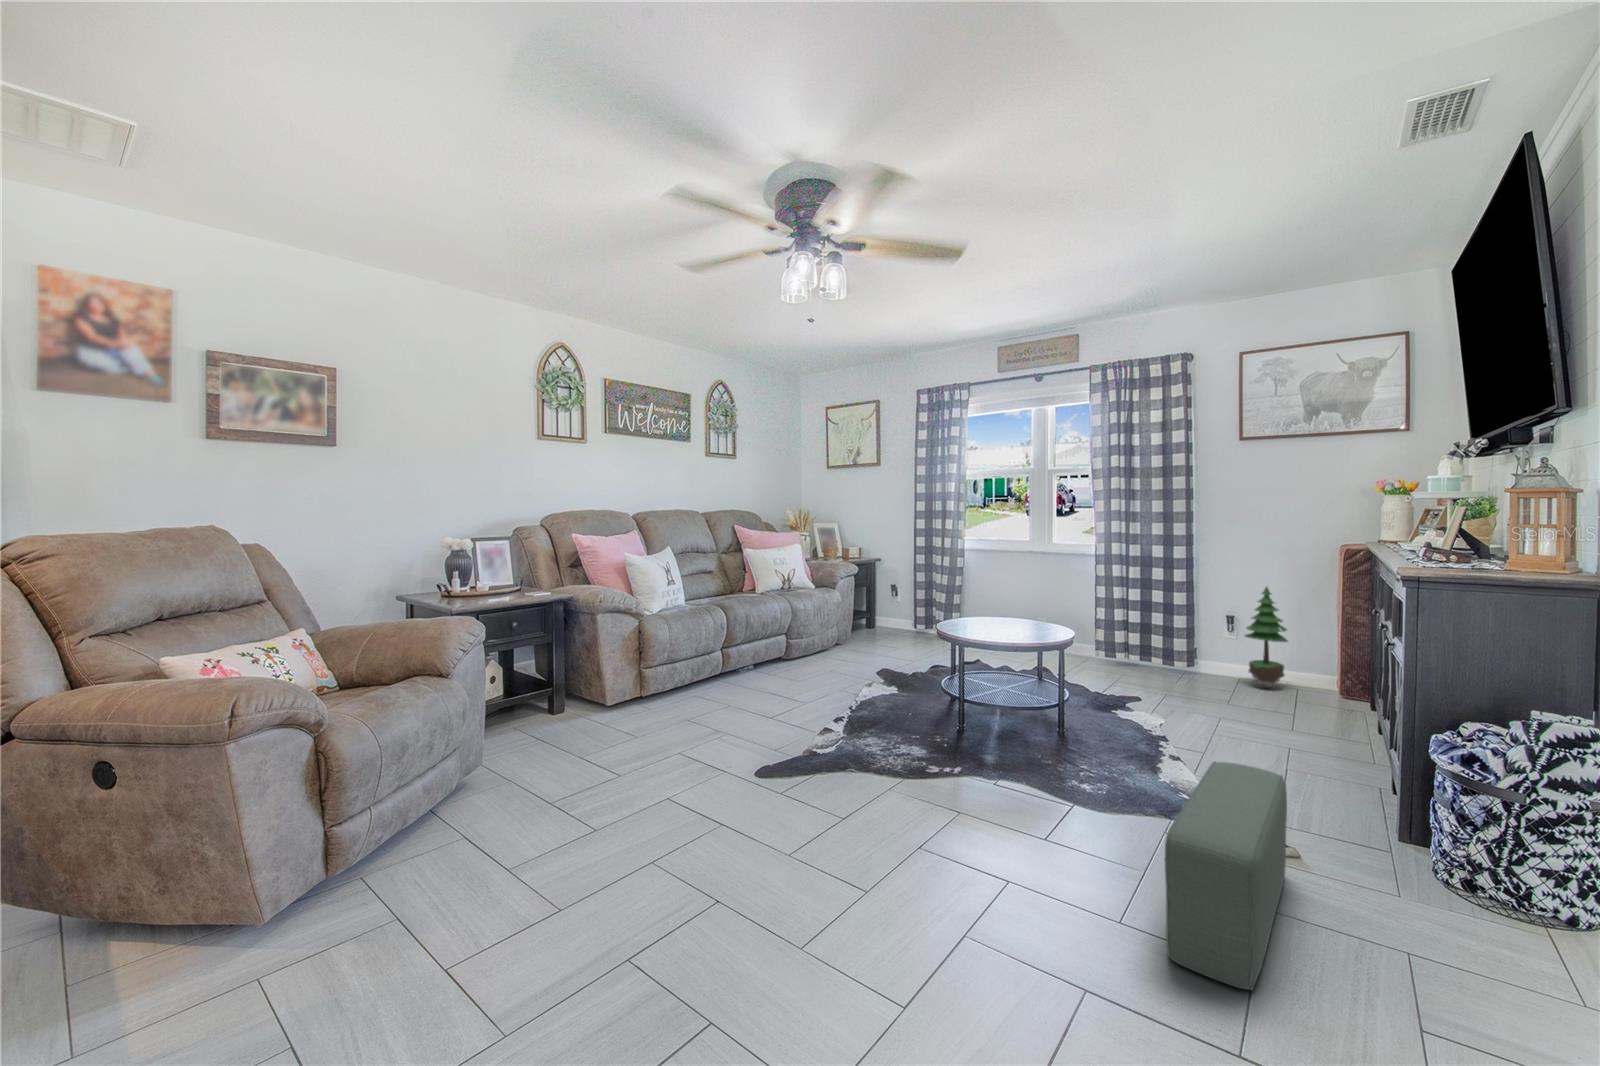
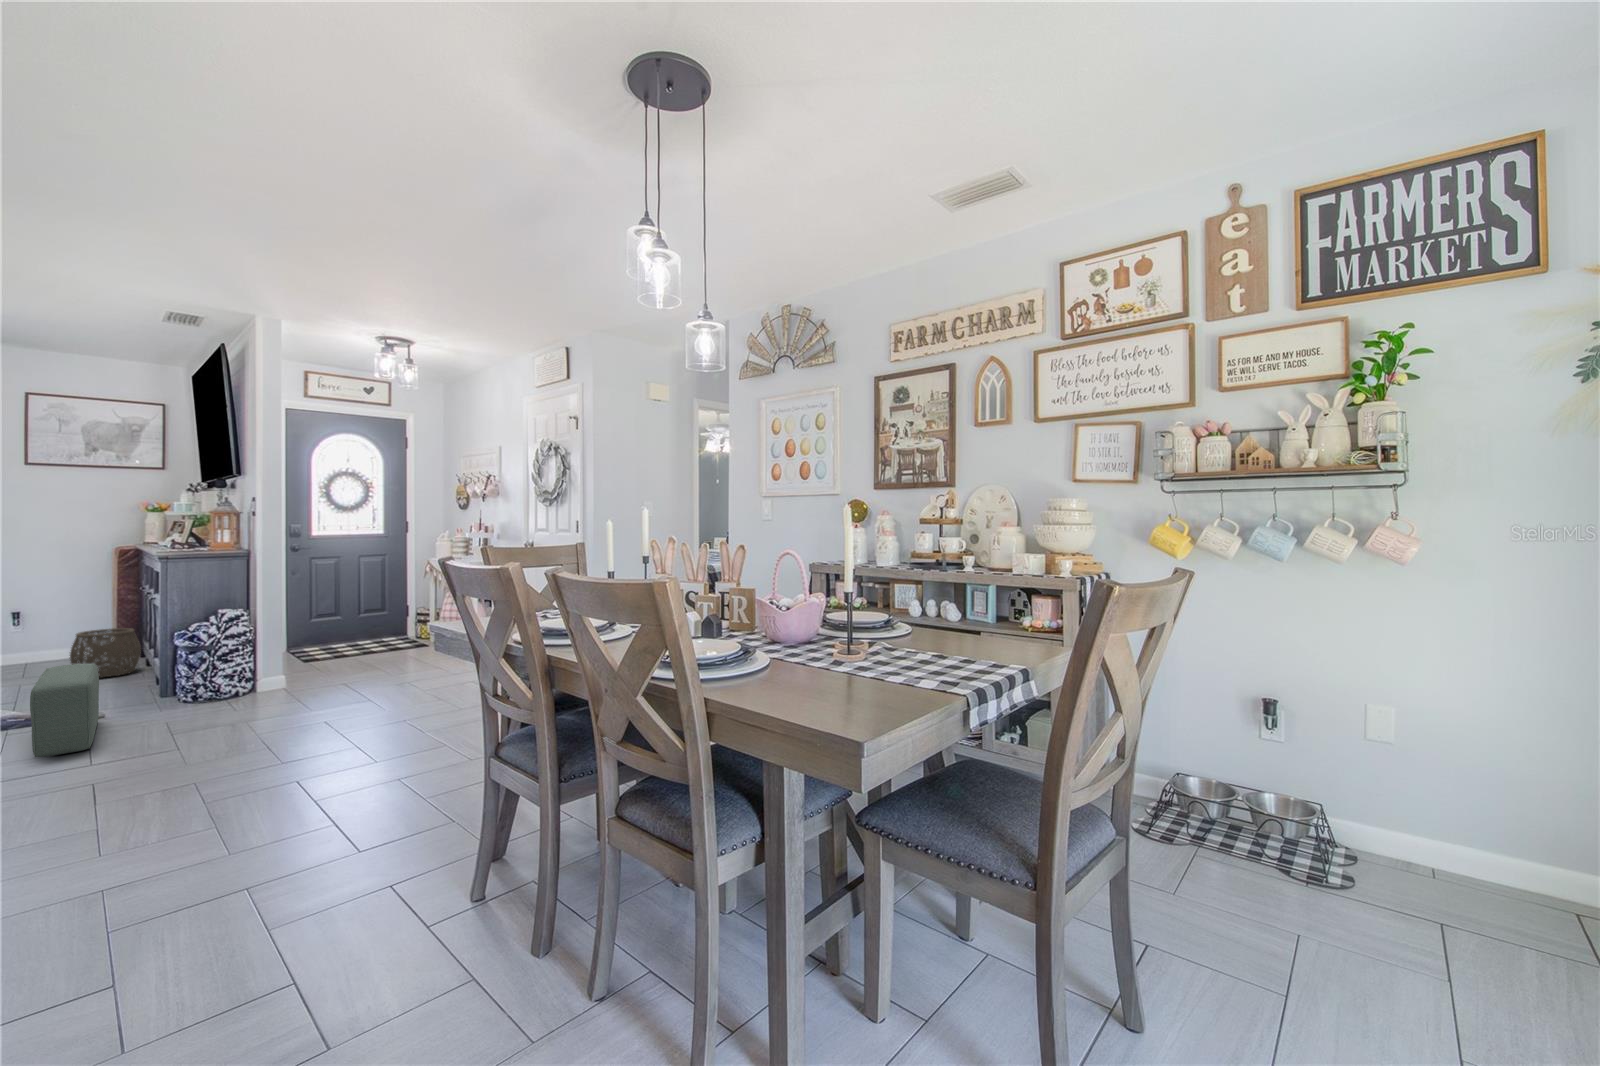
potted tree: present [1245,587,1288,687] -> none [34,582,77,663]
woven basket: none [1272,665,1369,746] -> present [70,628,141,678]

